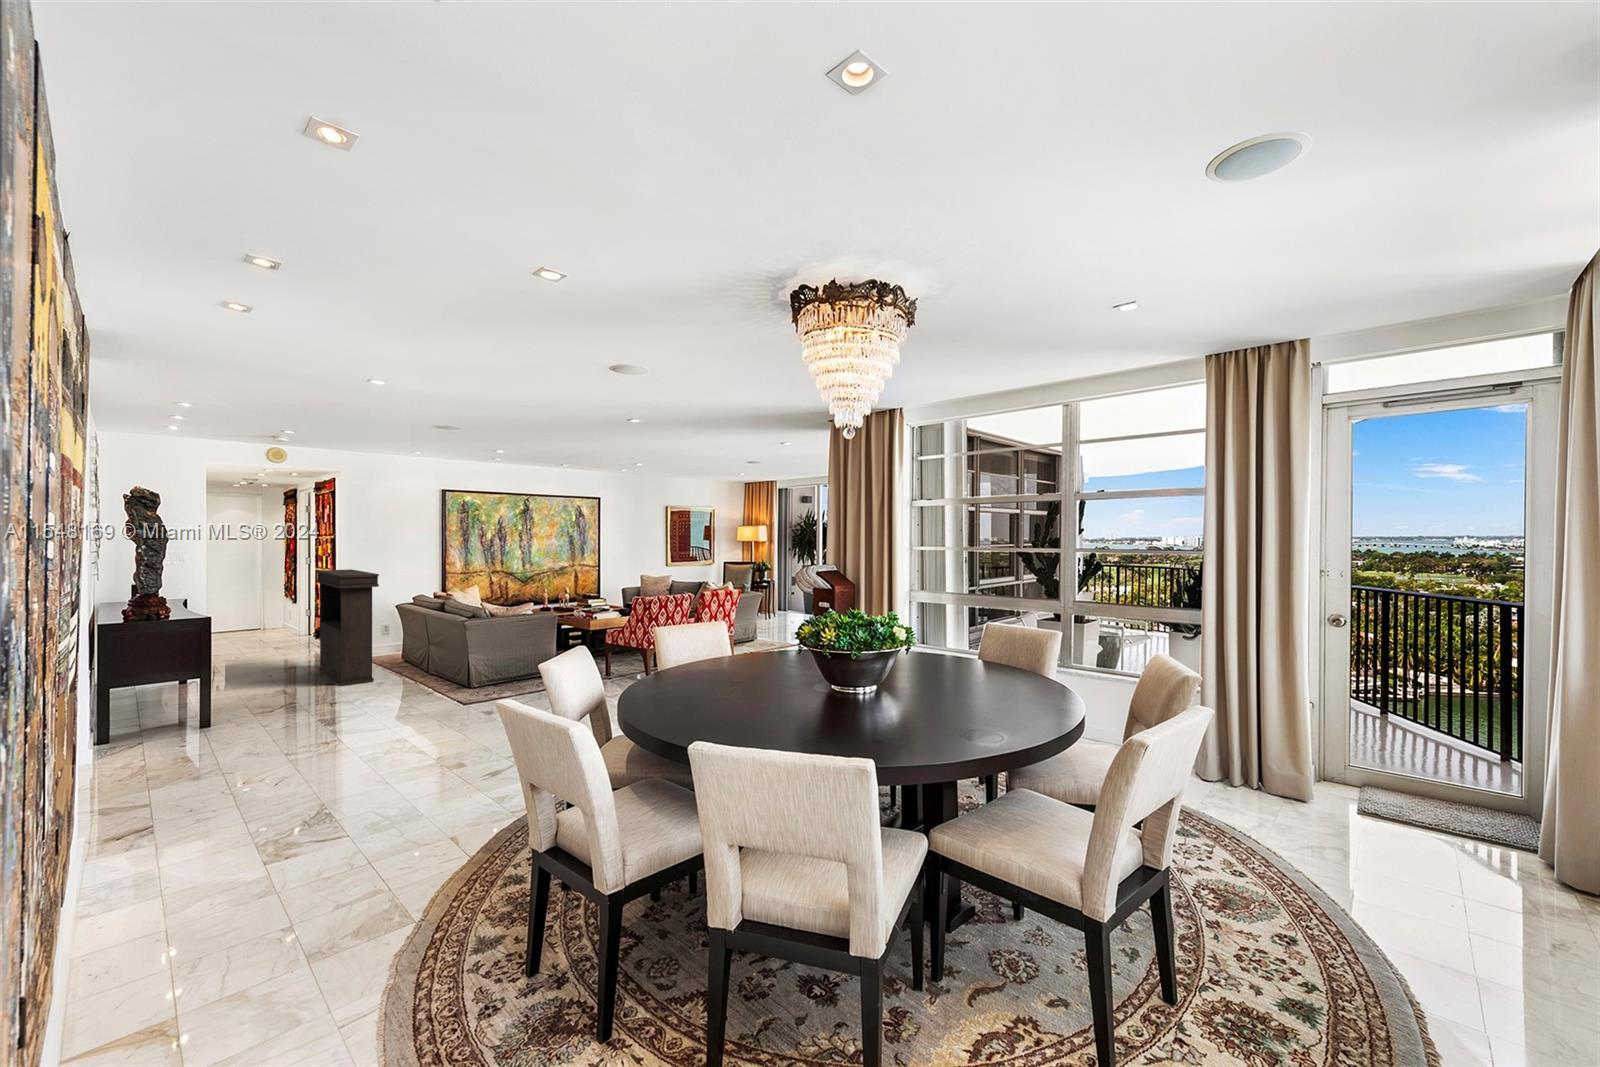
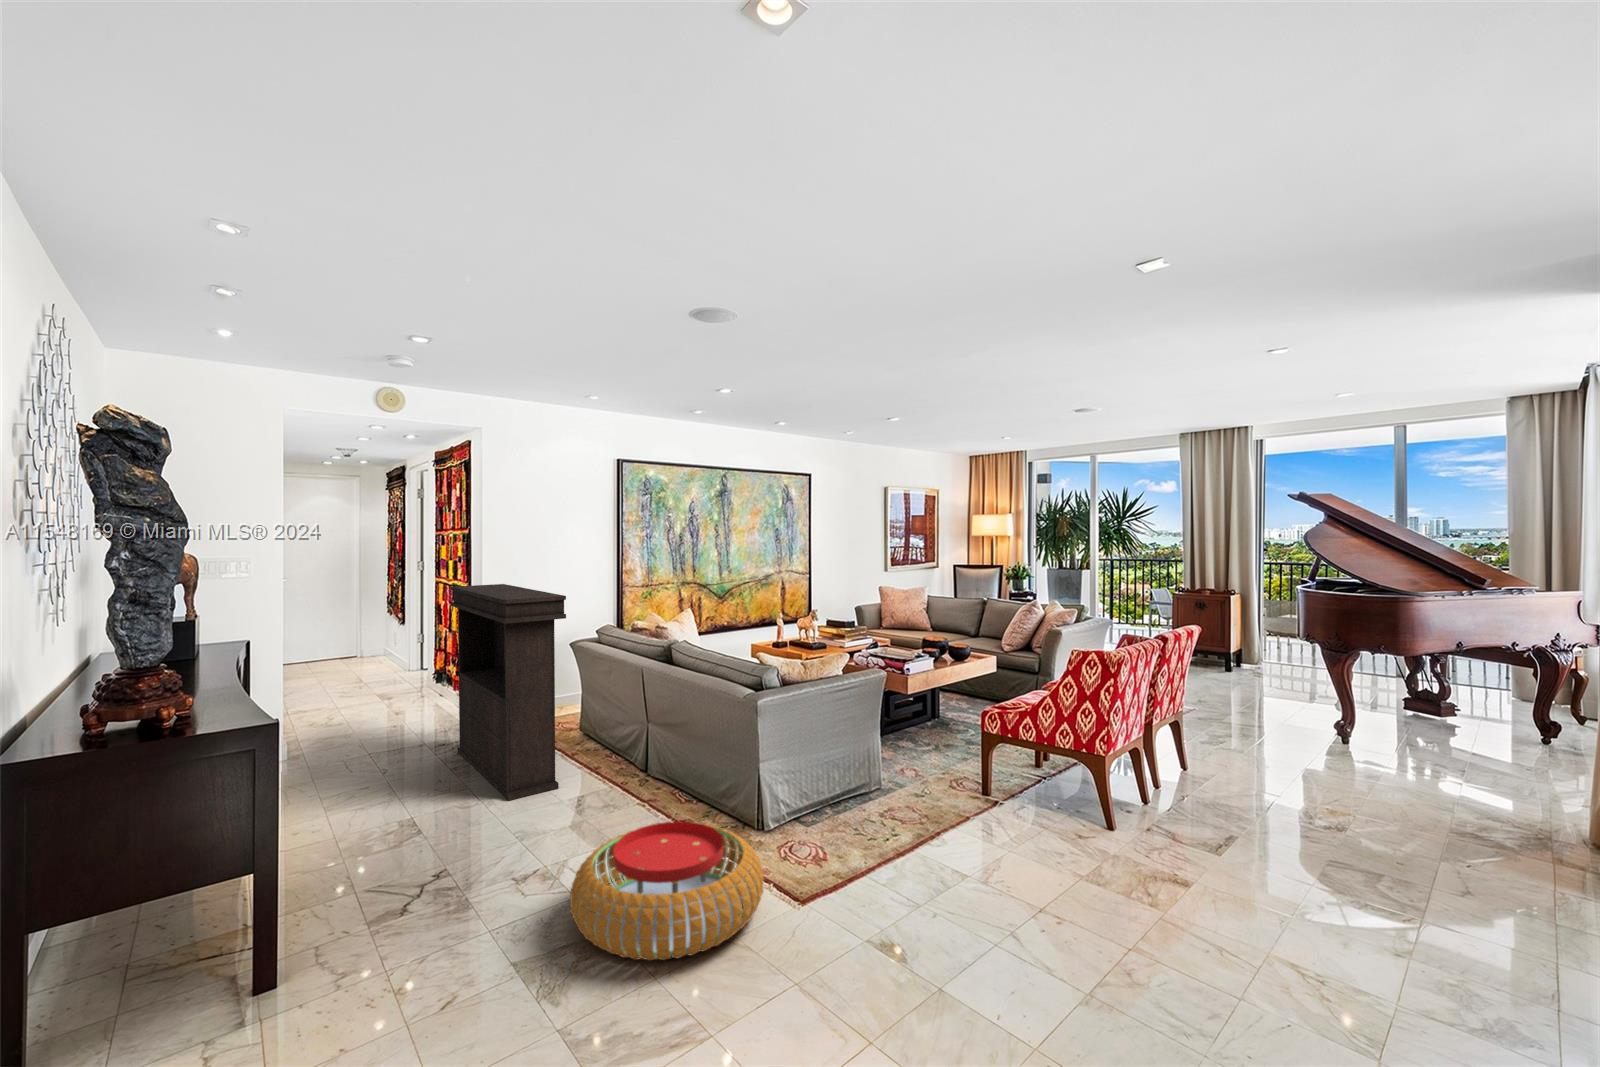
pouf: none [351,677,451,723] -> present [570,822,763,961]

